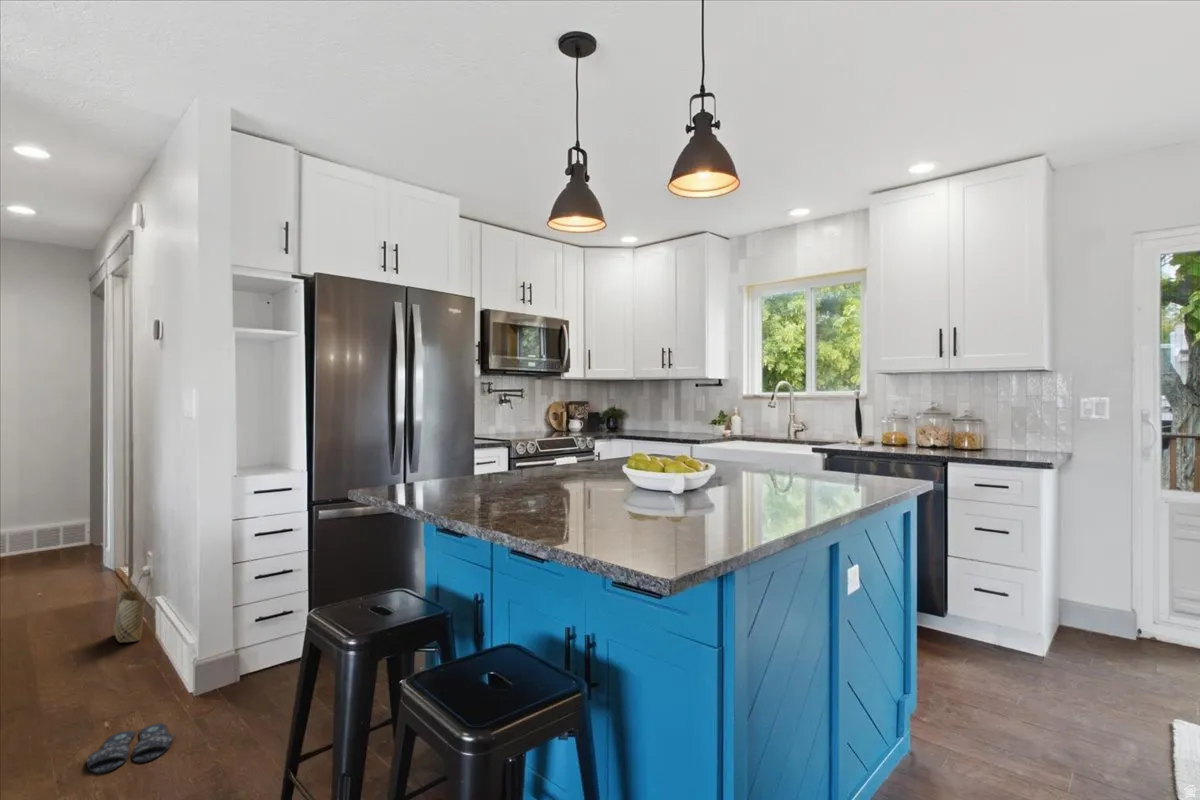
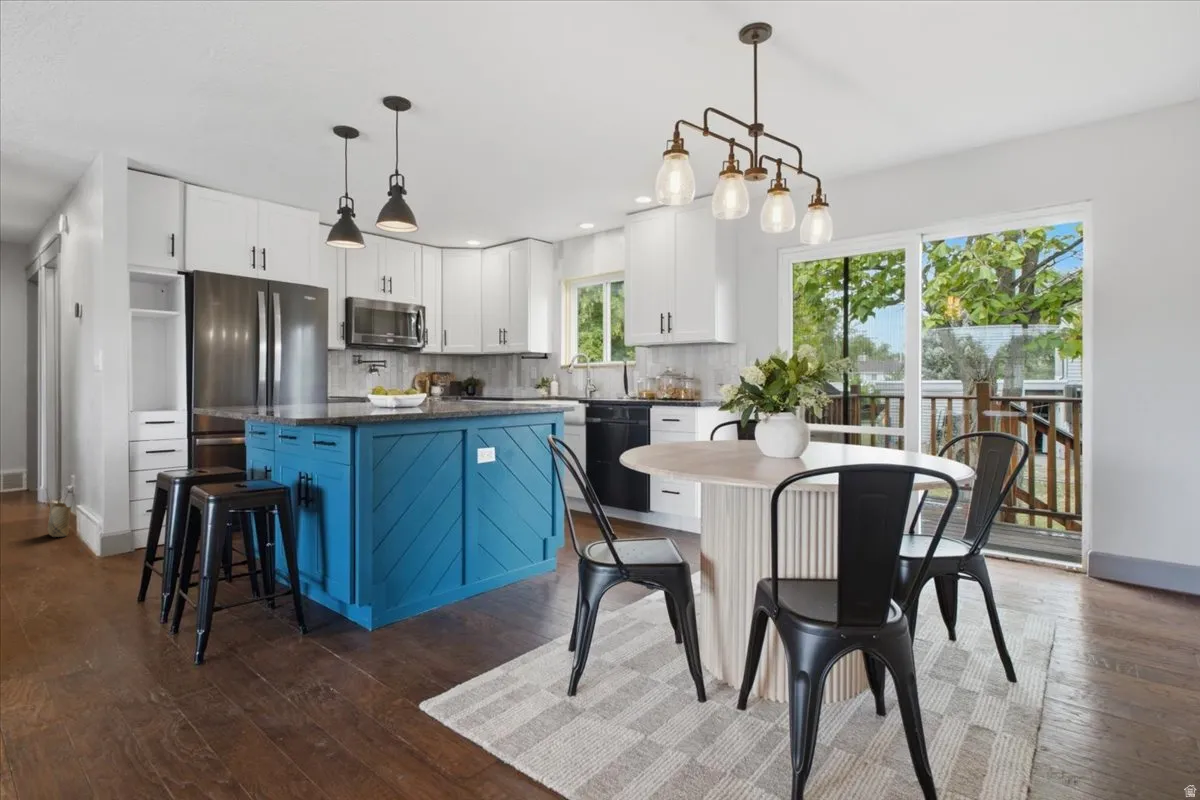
slippers: present [87,723,174,773] -> none [29,566,87,583]

